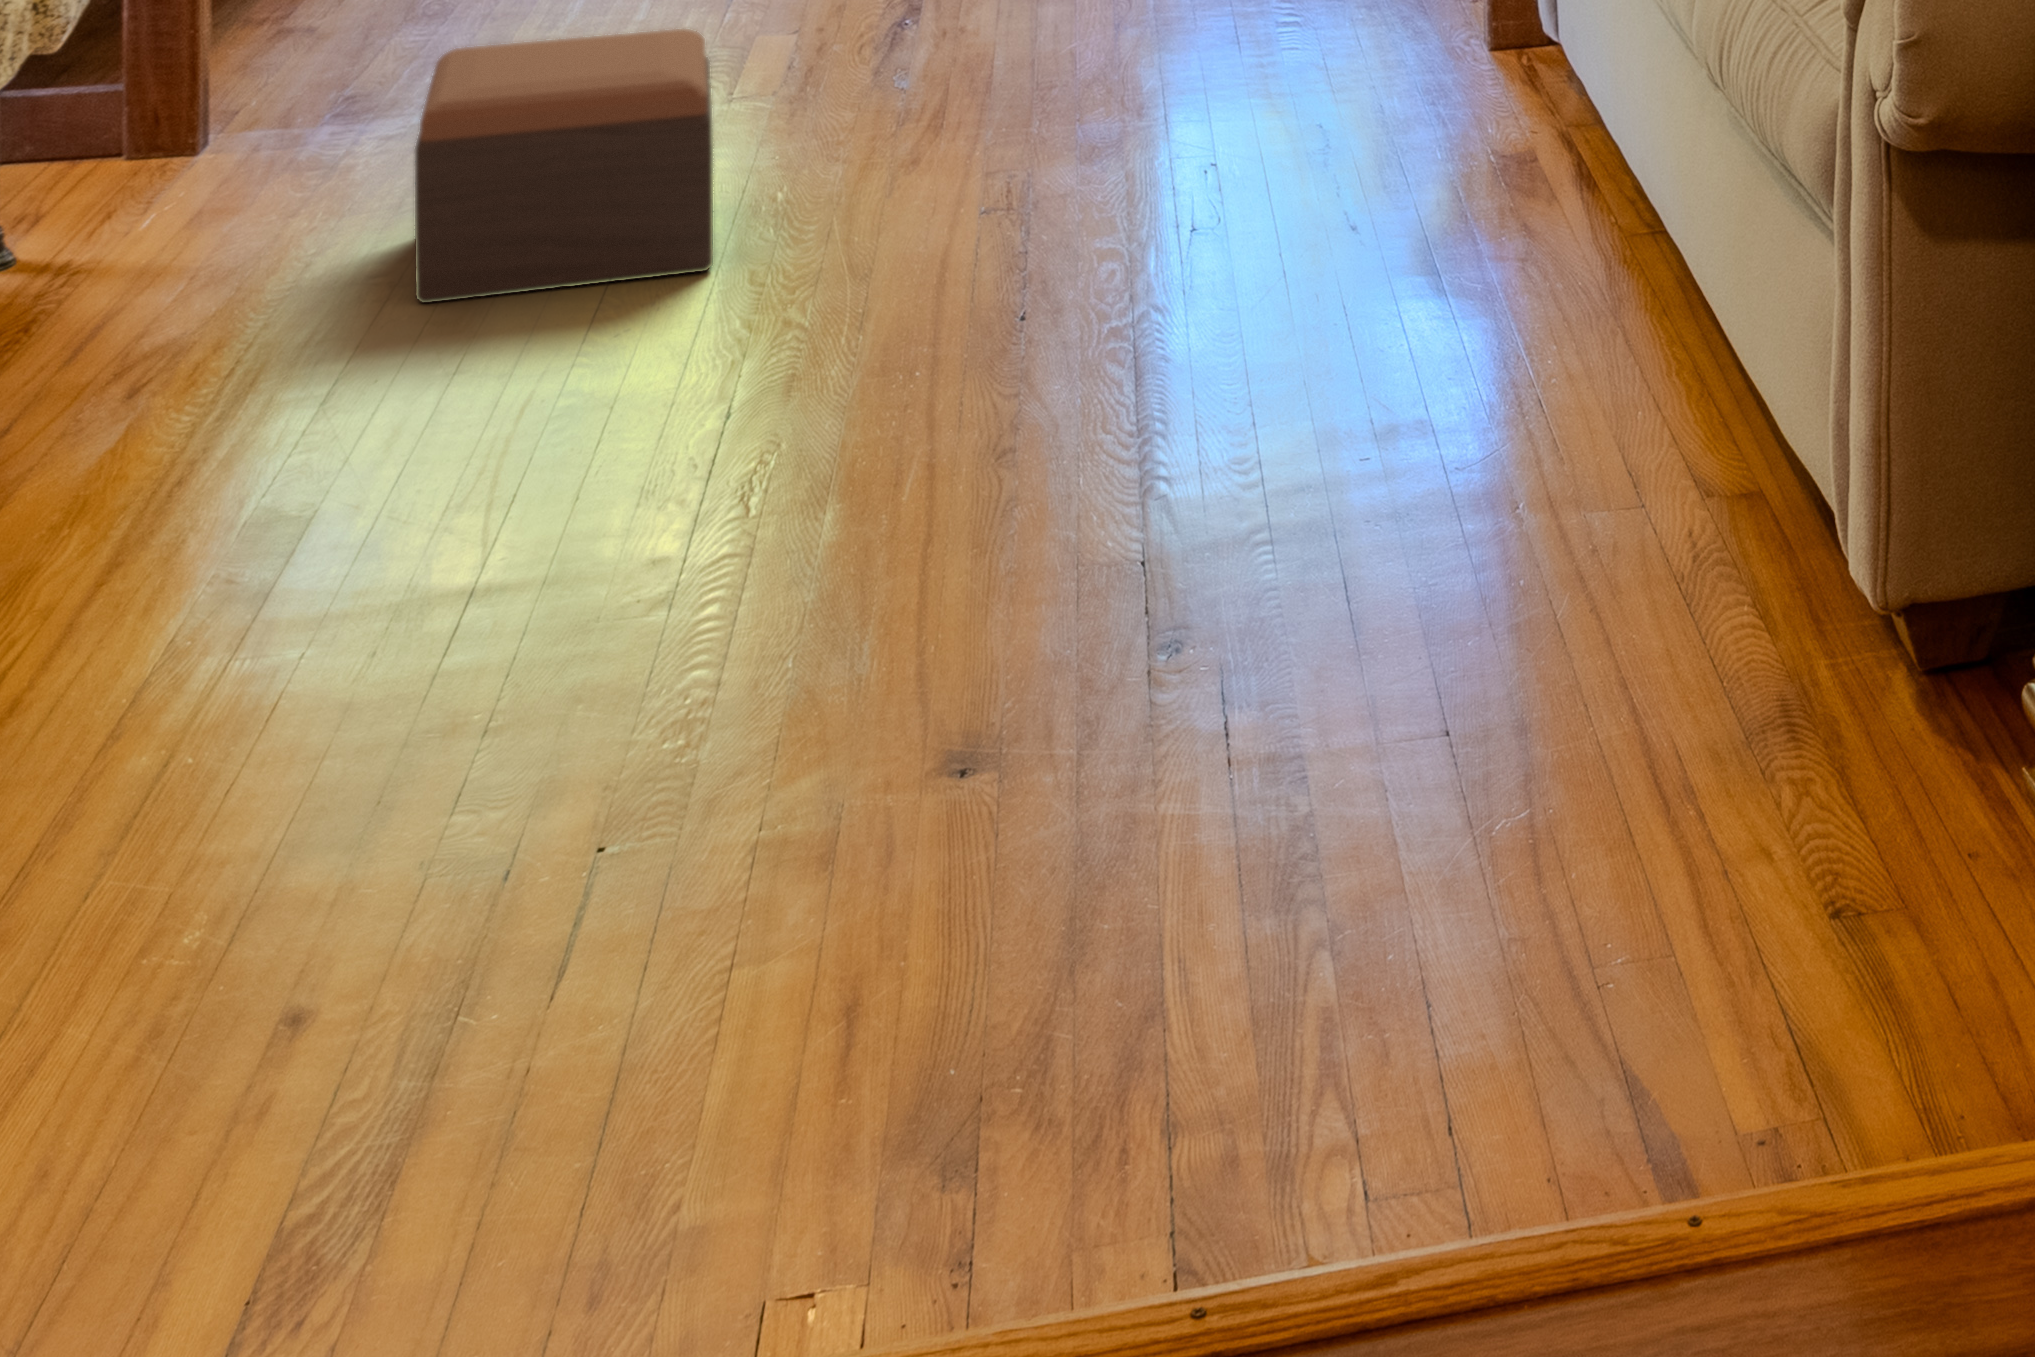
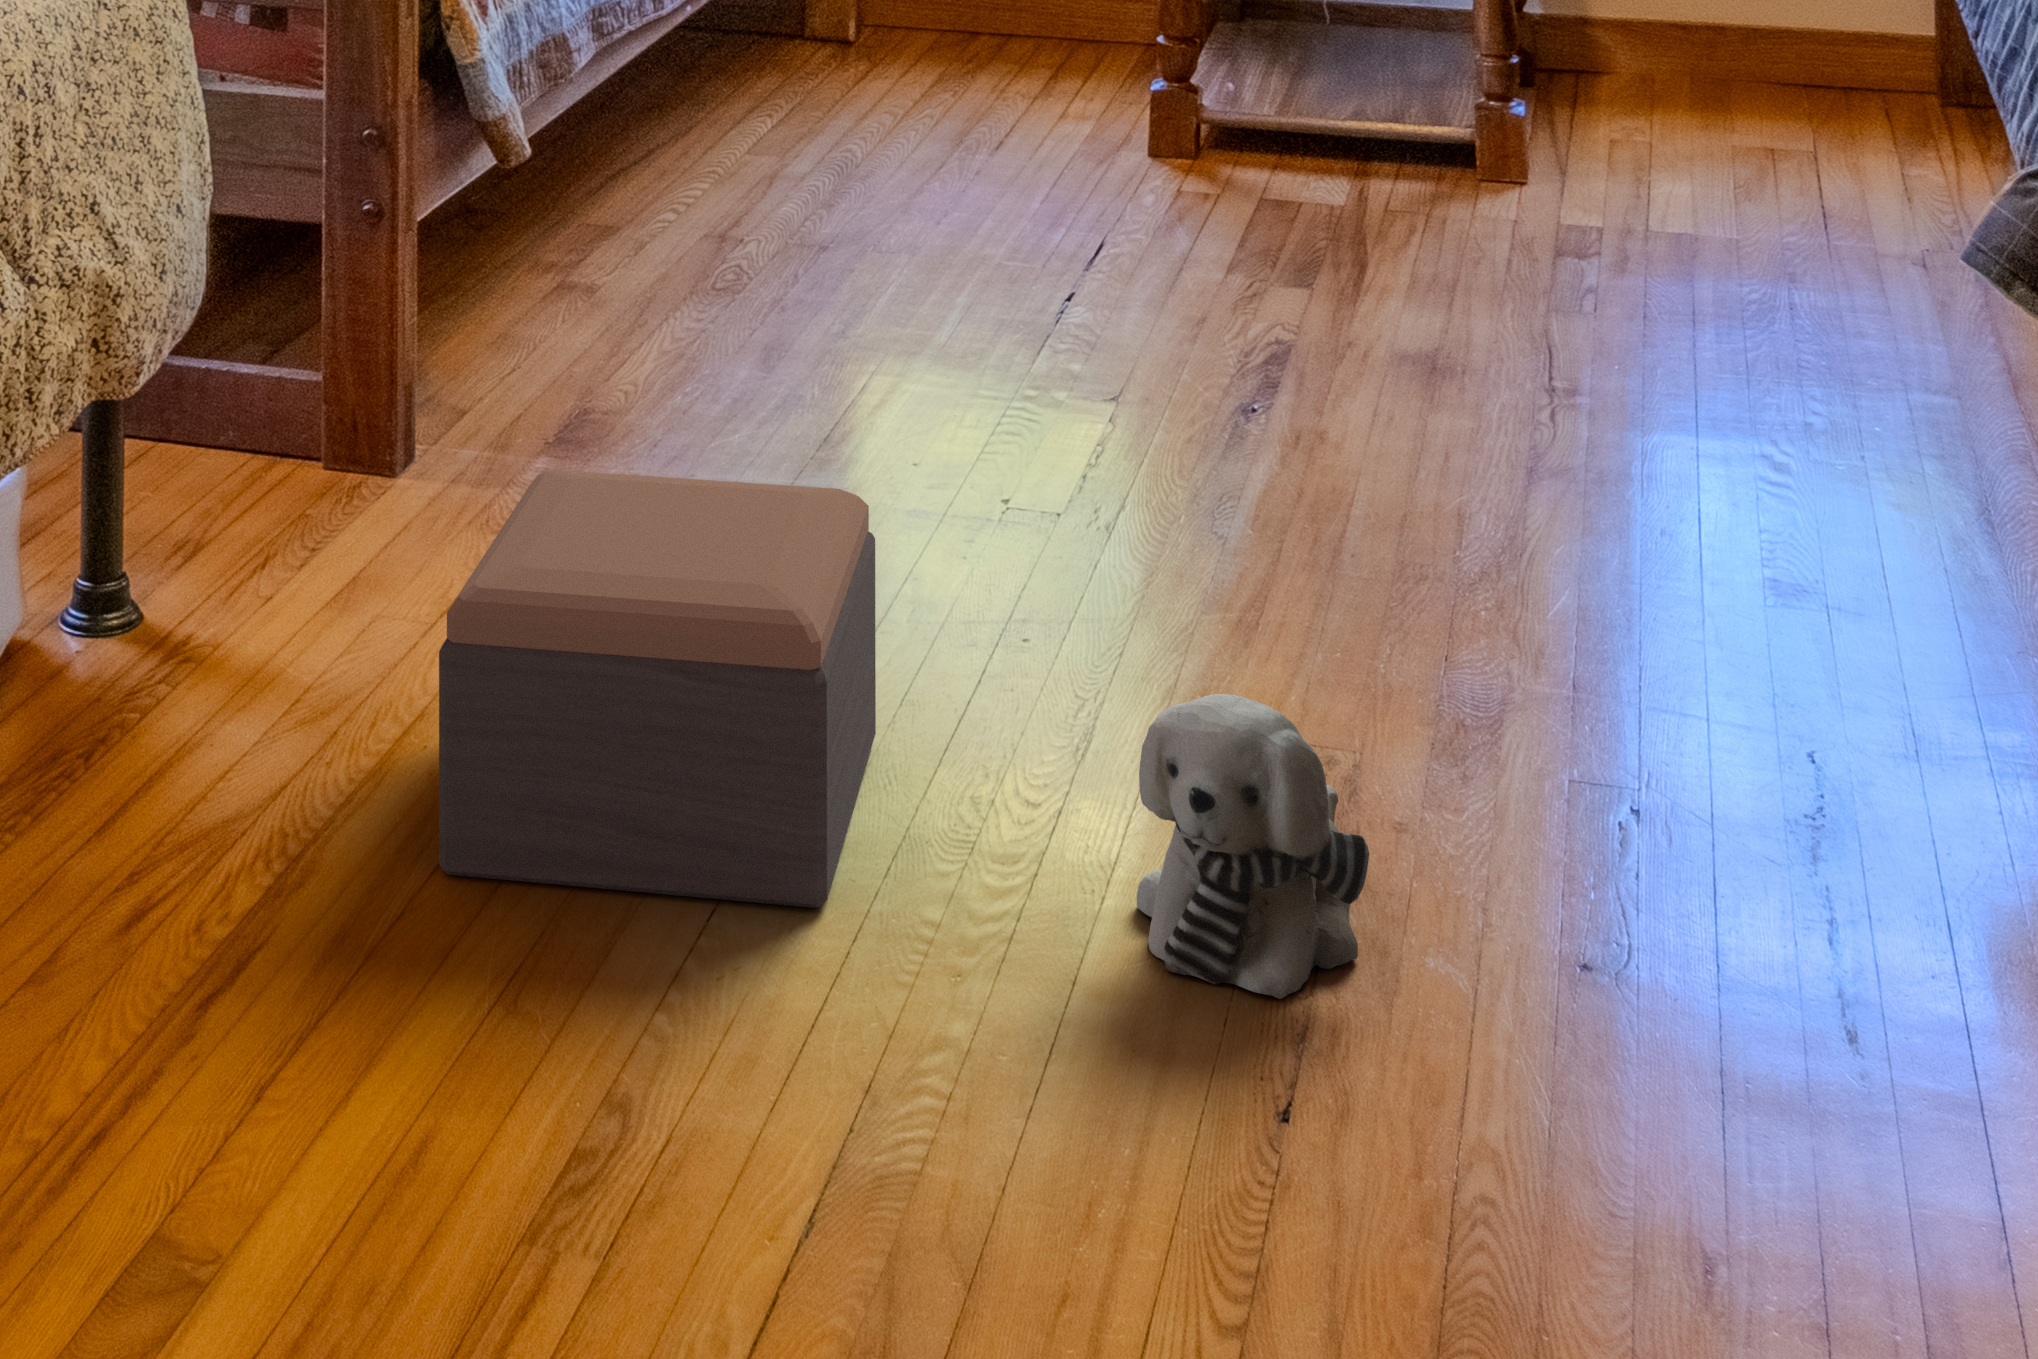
plush toy: none [923,84,1080,255] -> present [1137,694,1369,999]

